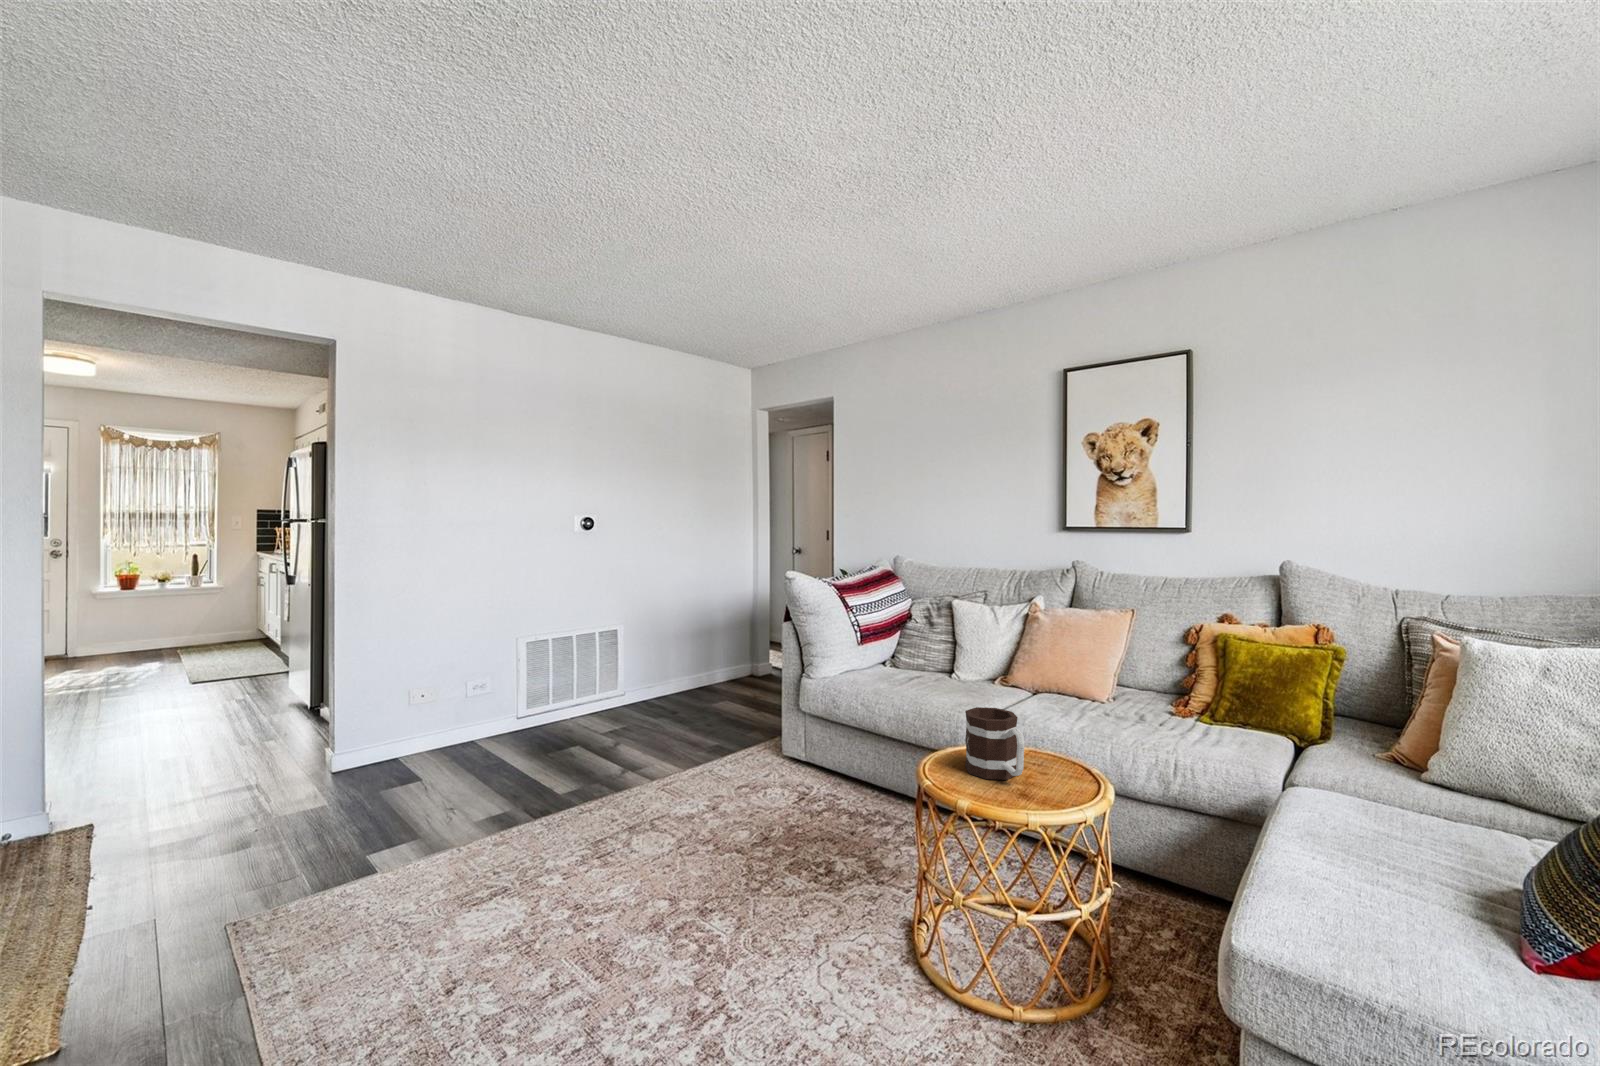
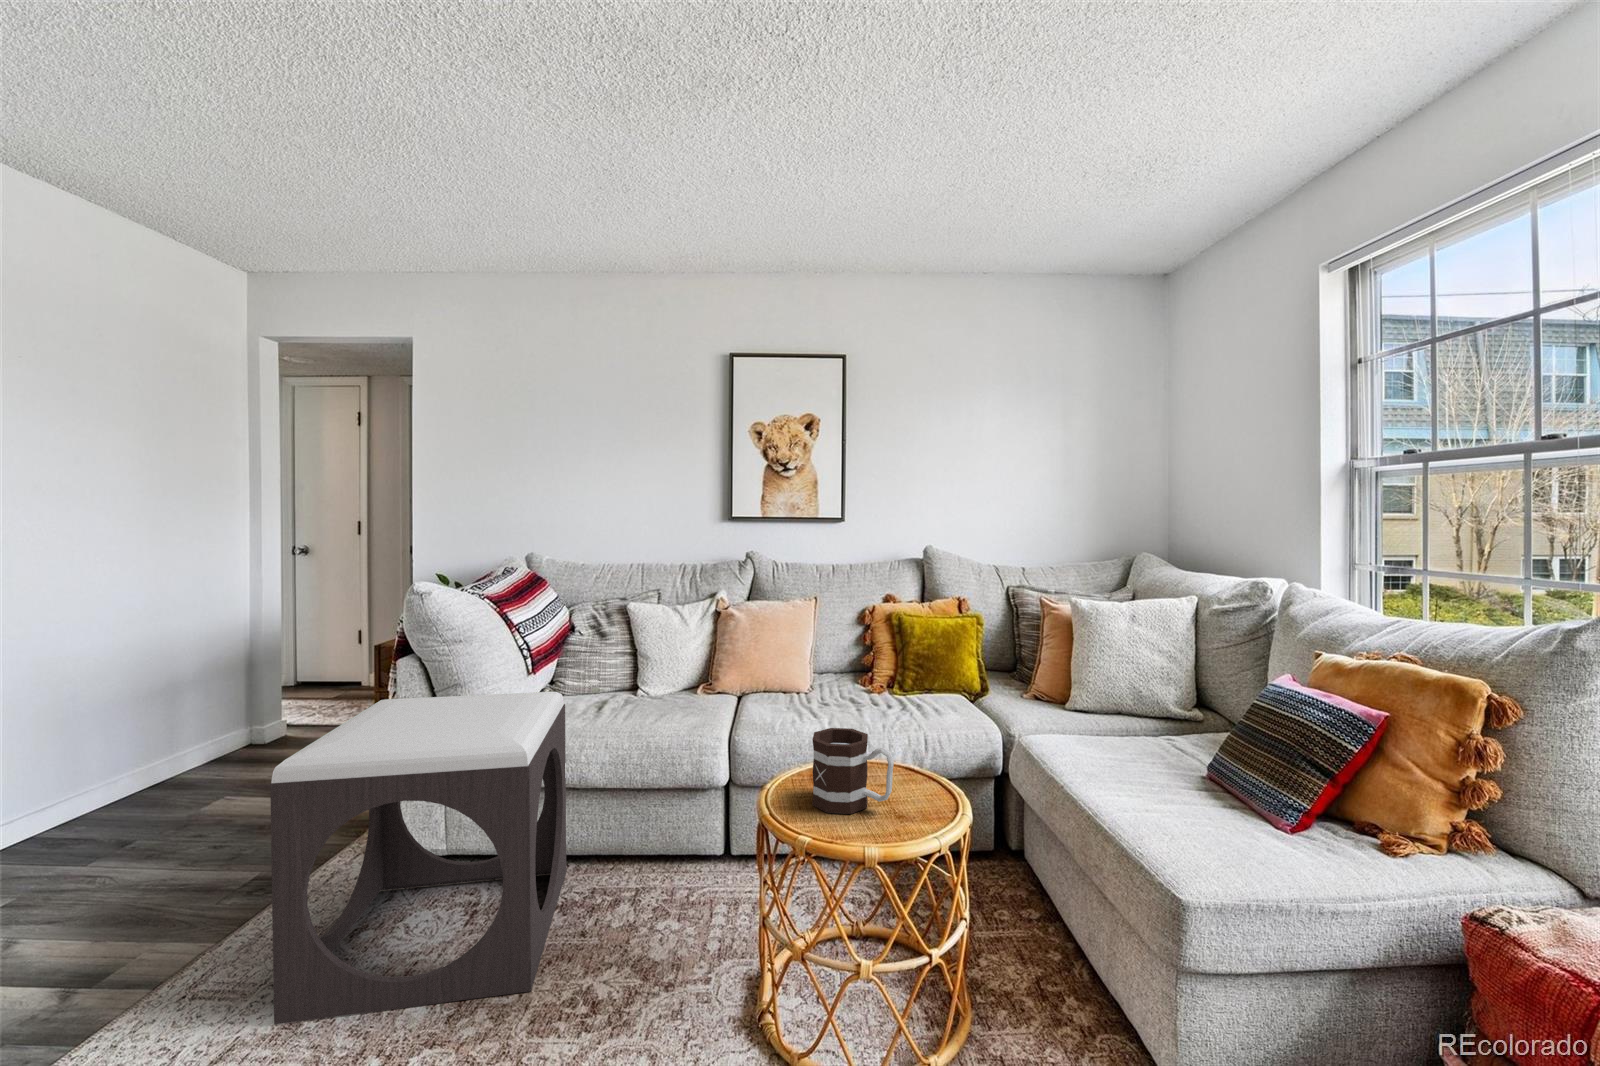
footstool: none [685,646,869,850] -> present [270,692,566,1024]

